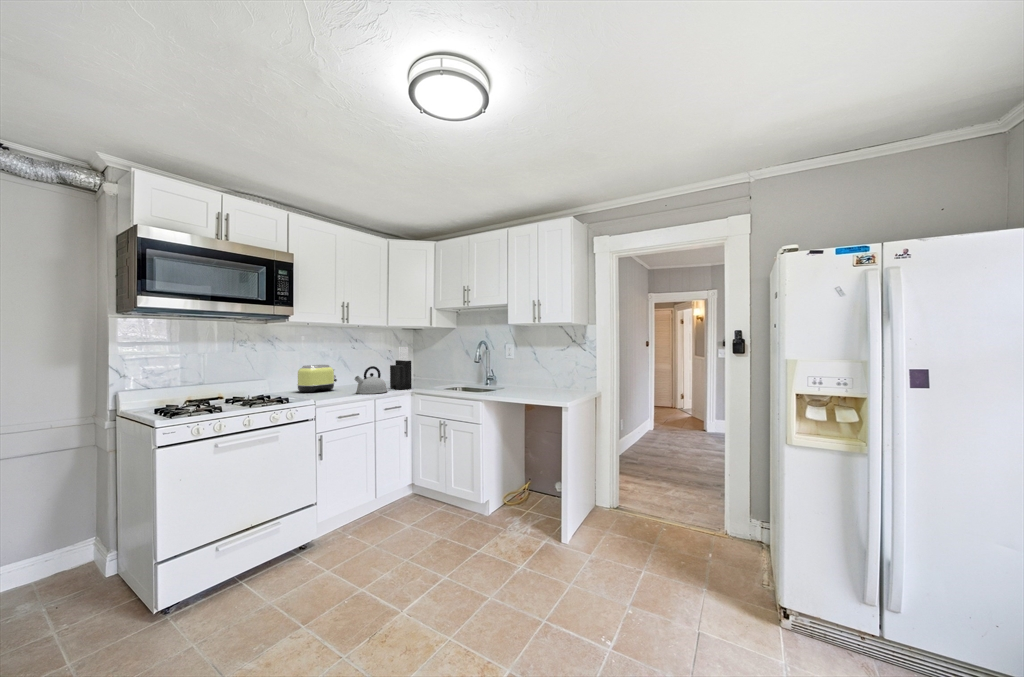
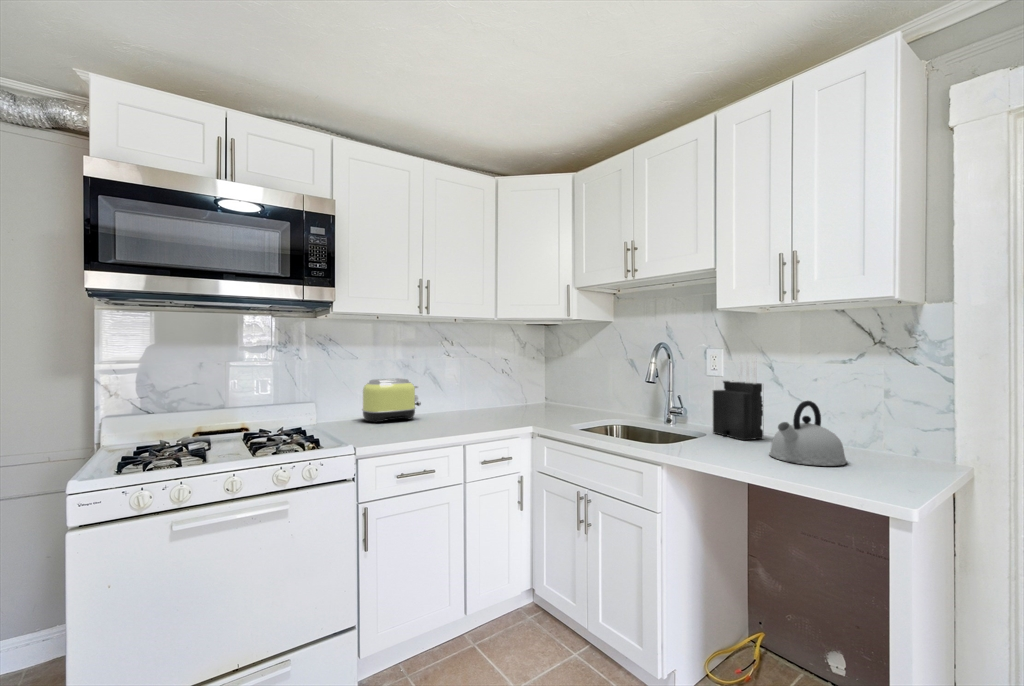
knife block: present [390,347,412,390] -> present [713,355,763,440]
kettle: present [354,366,387,394] -> present [769,401,847,466]

